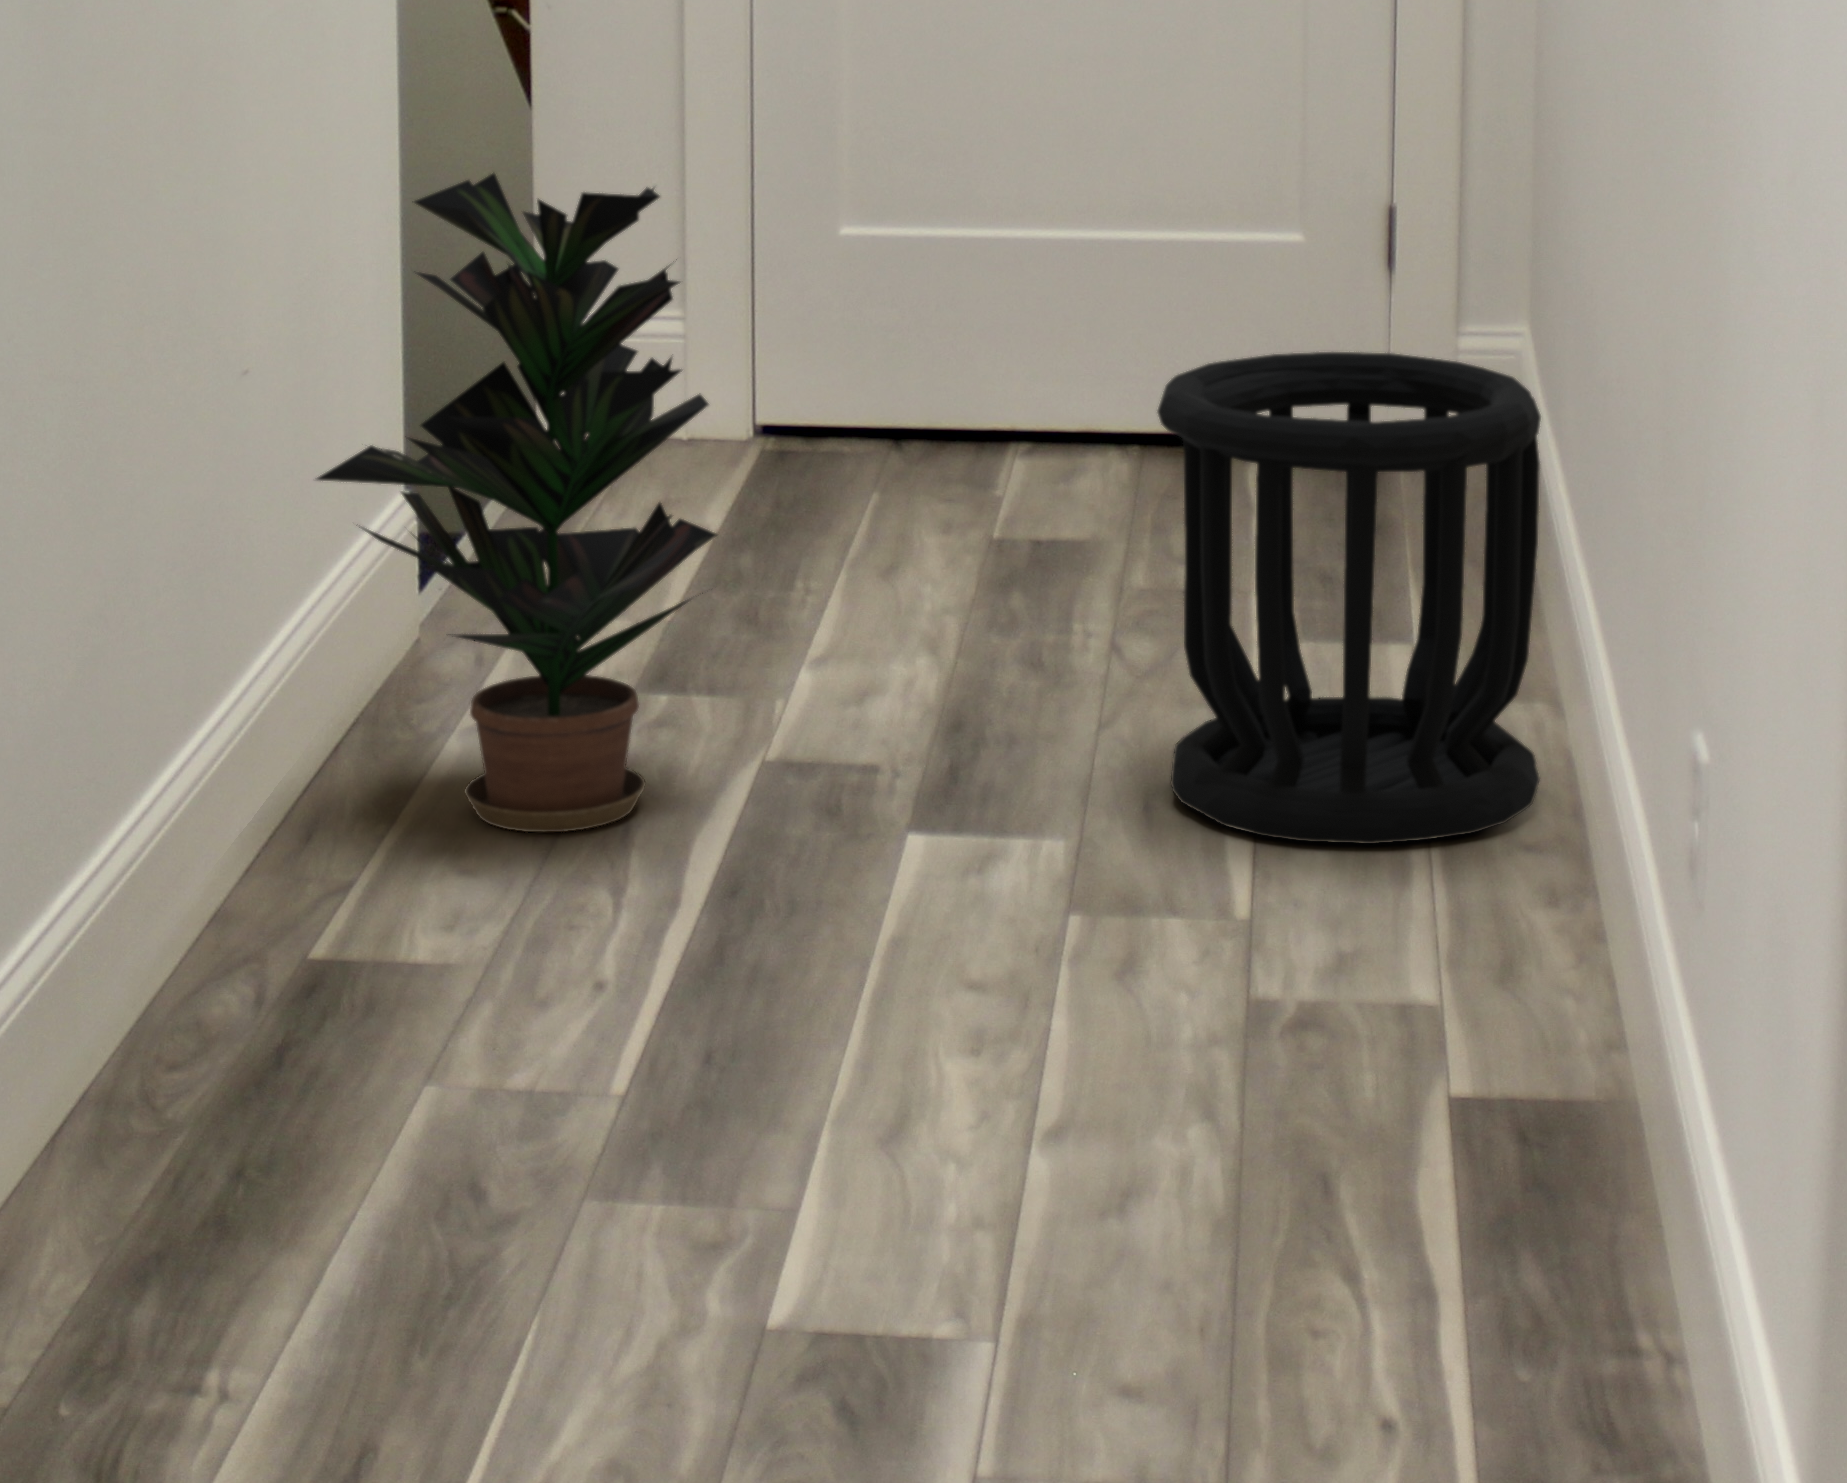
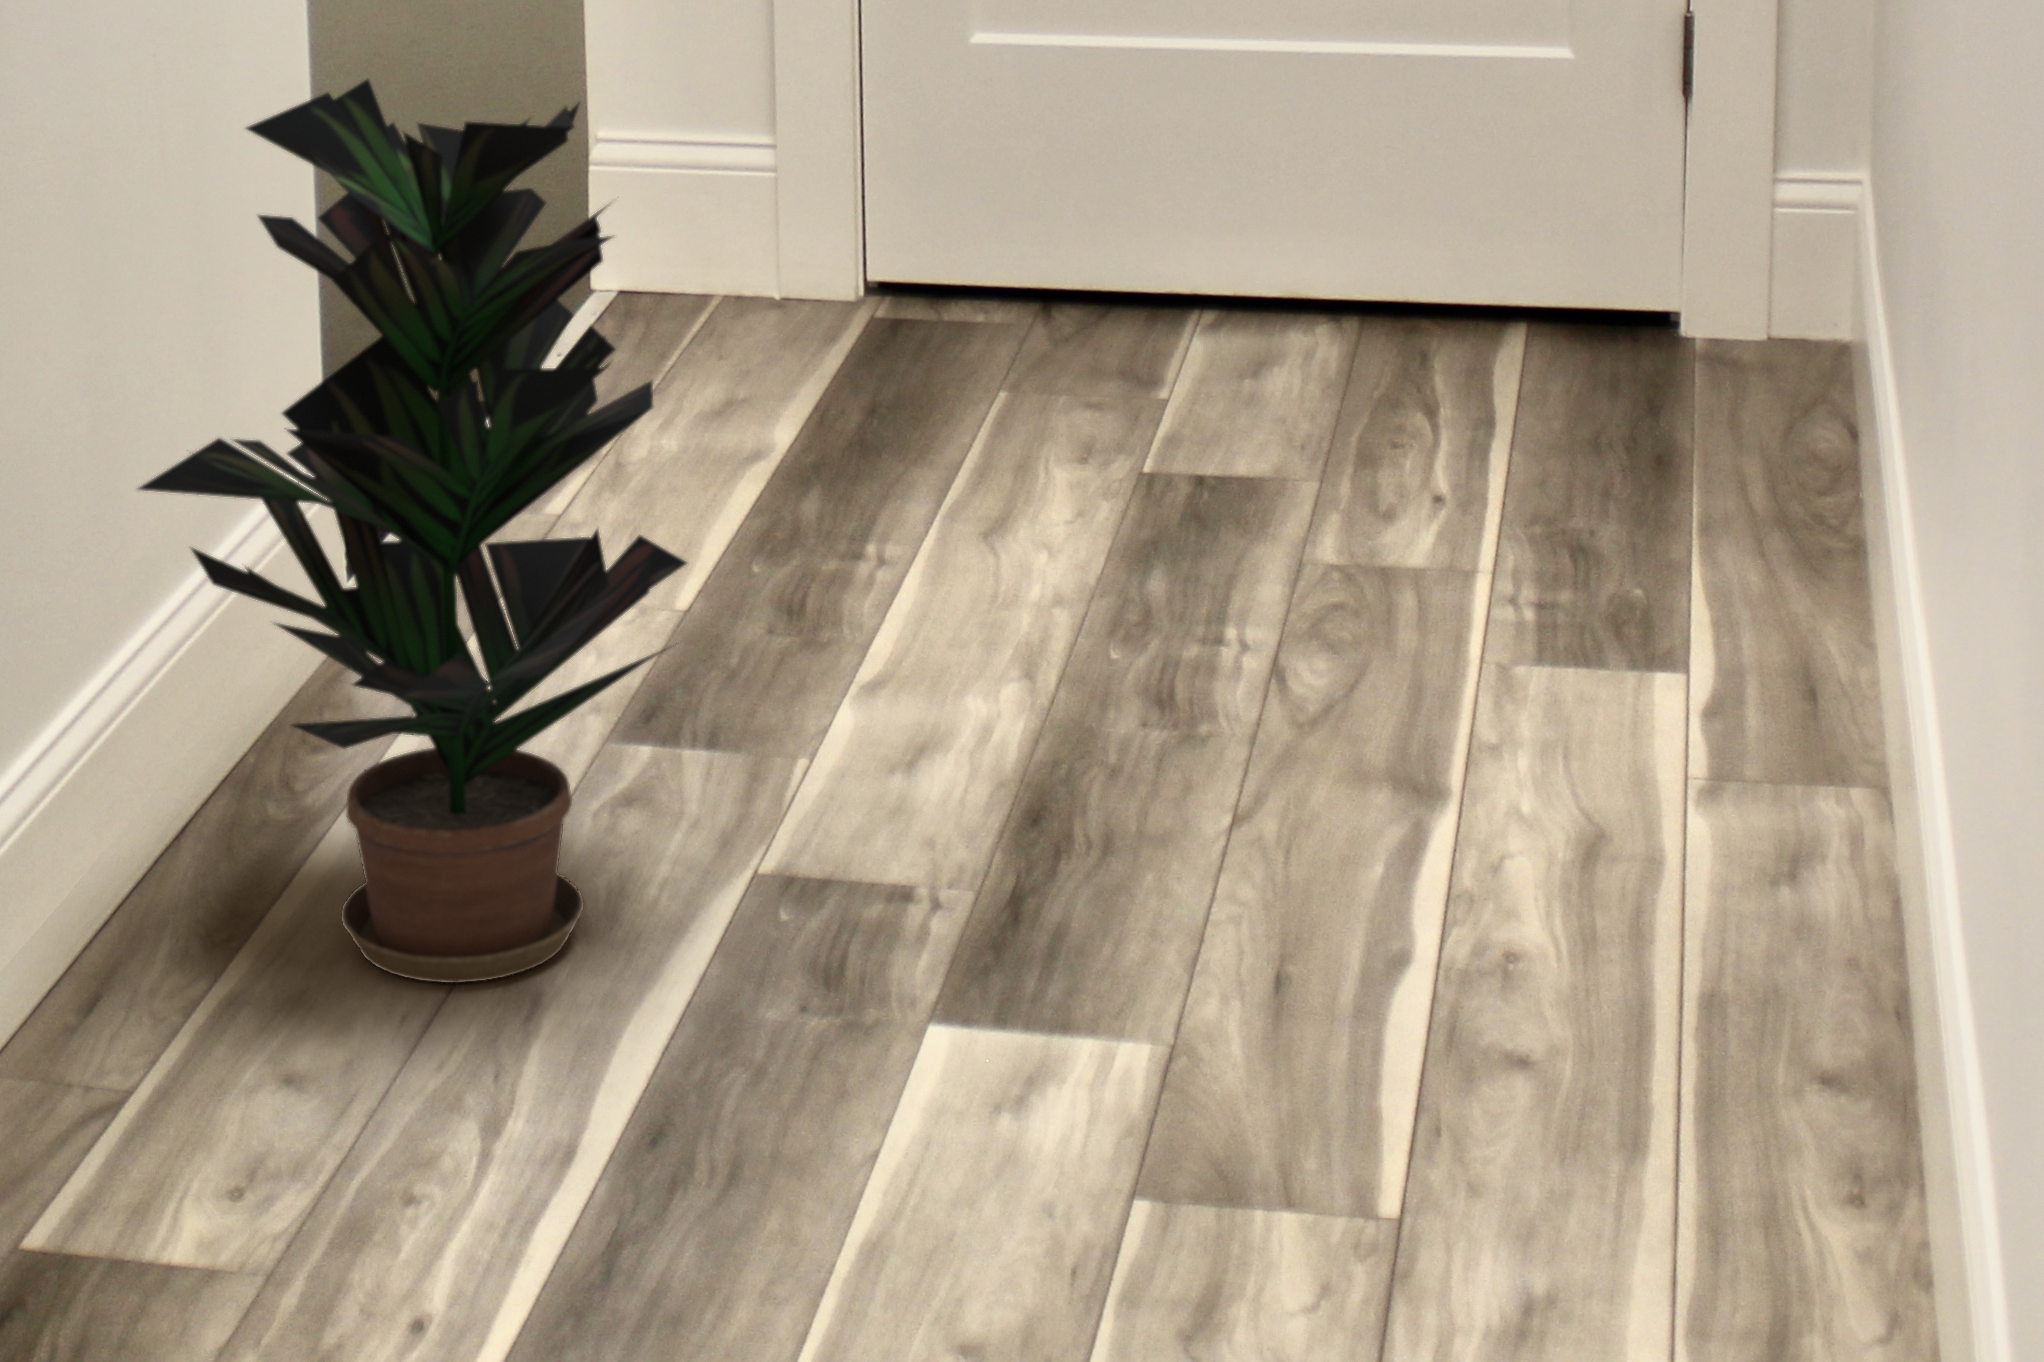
wastebasket: present [1158,352,1541,844] -> none [1285,327,1860,1086]

